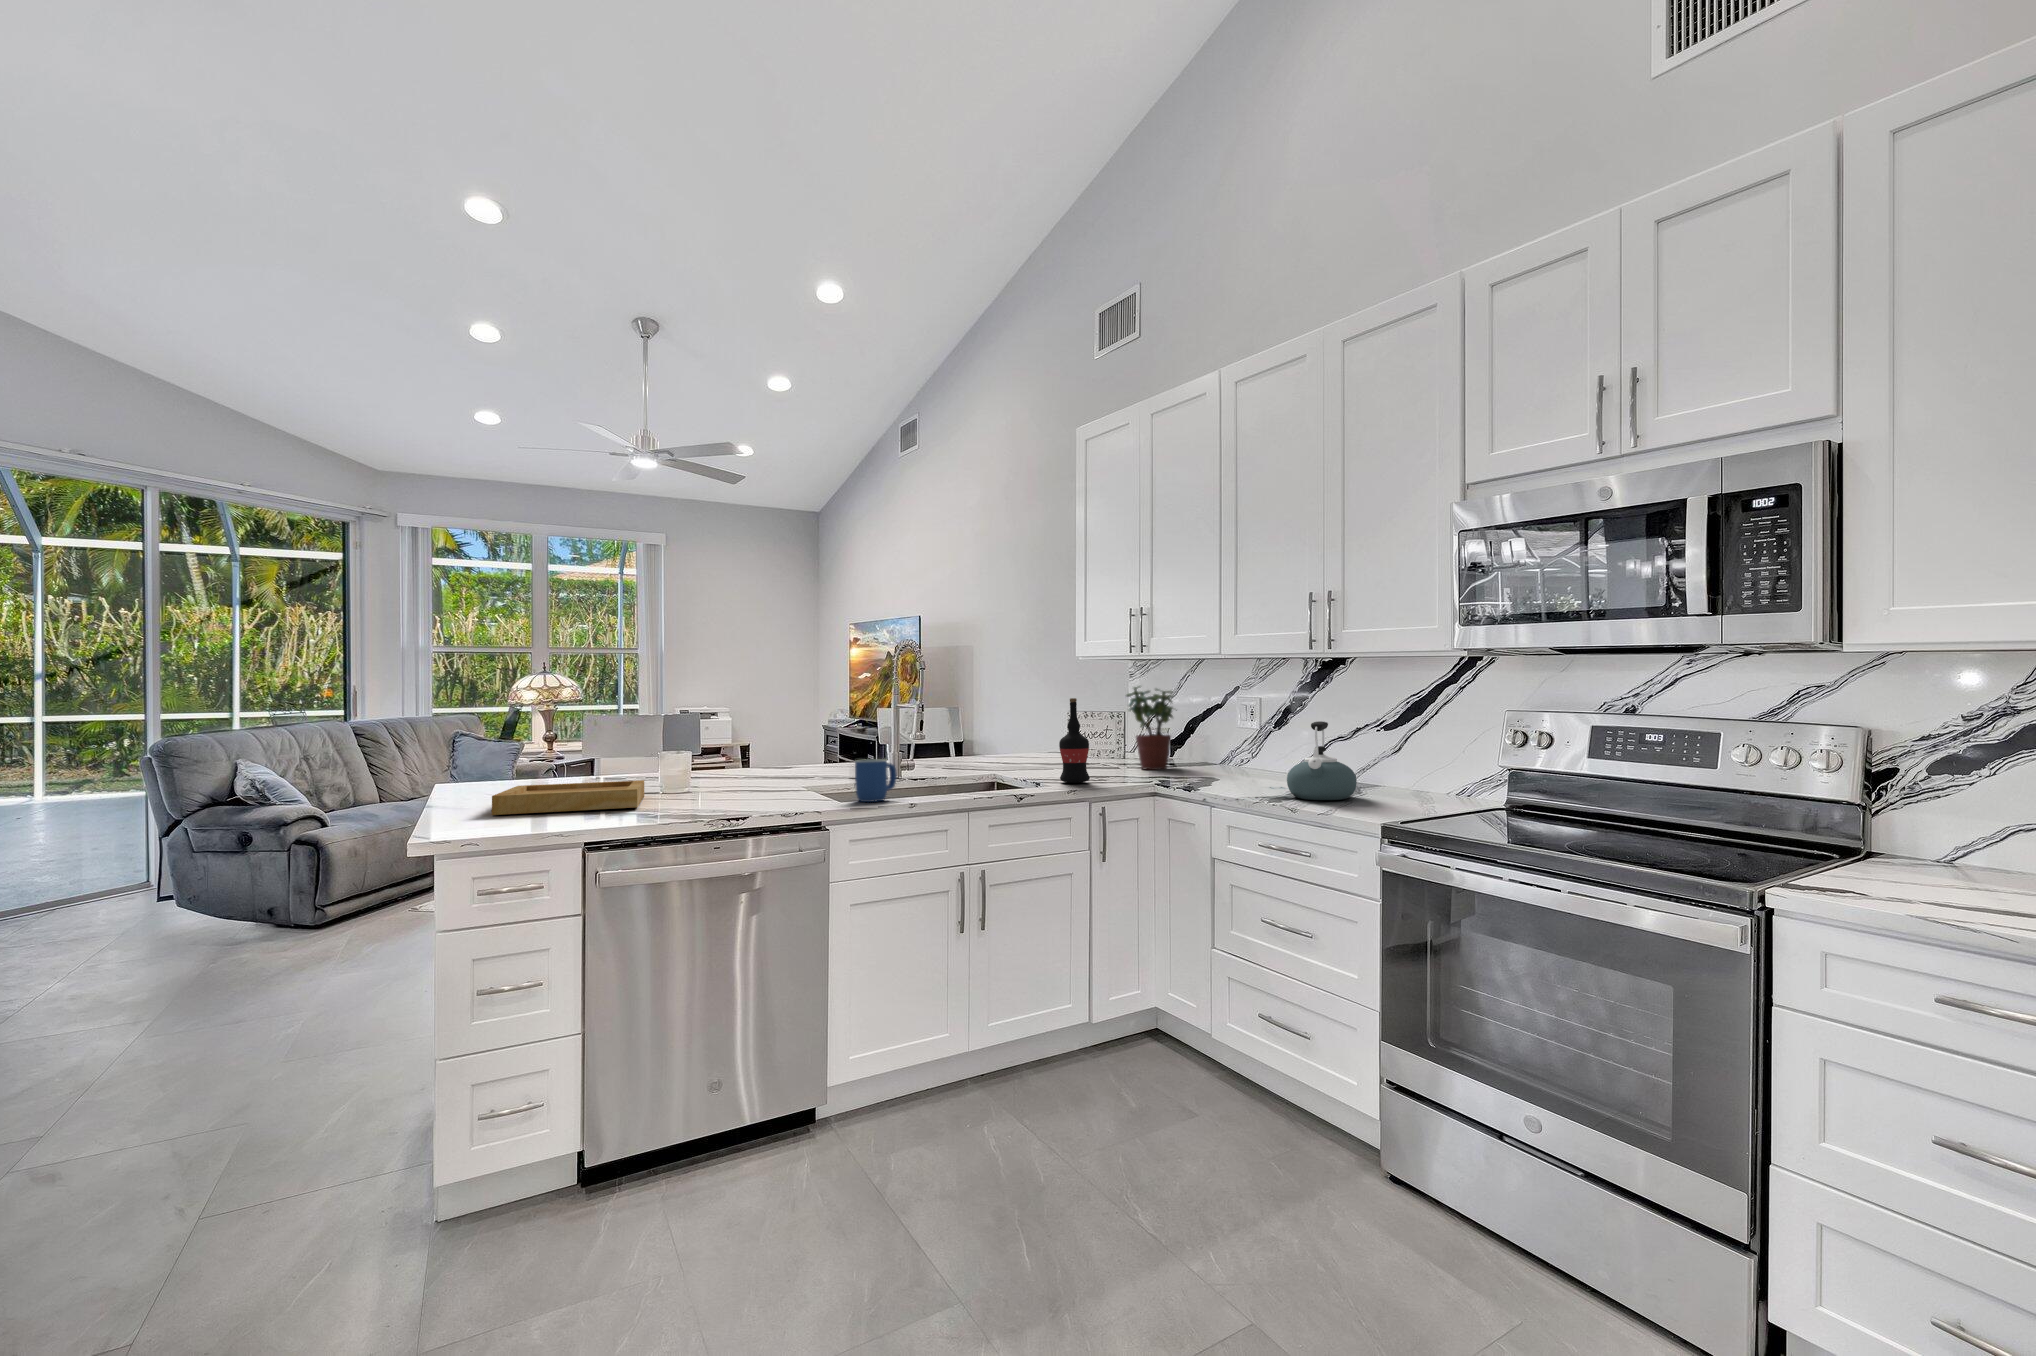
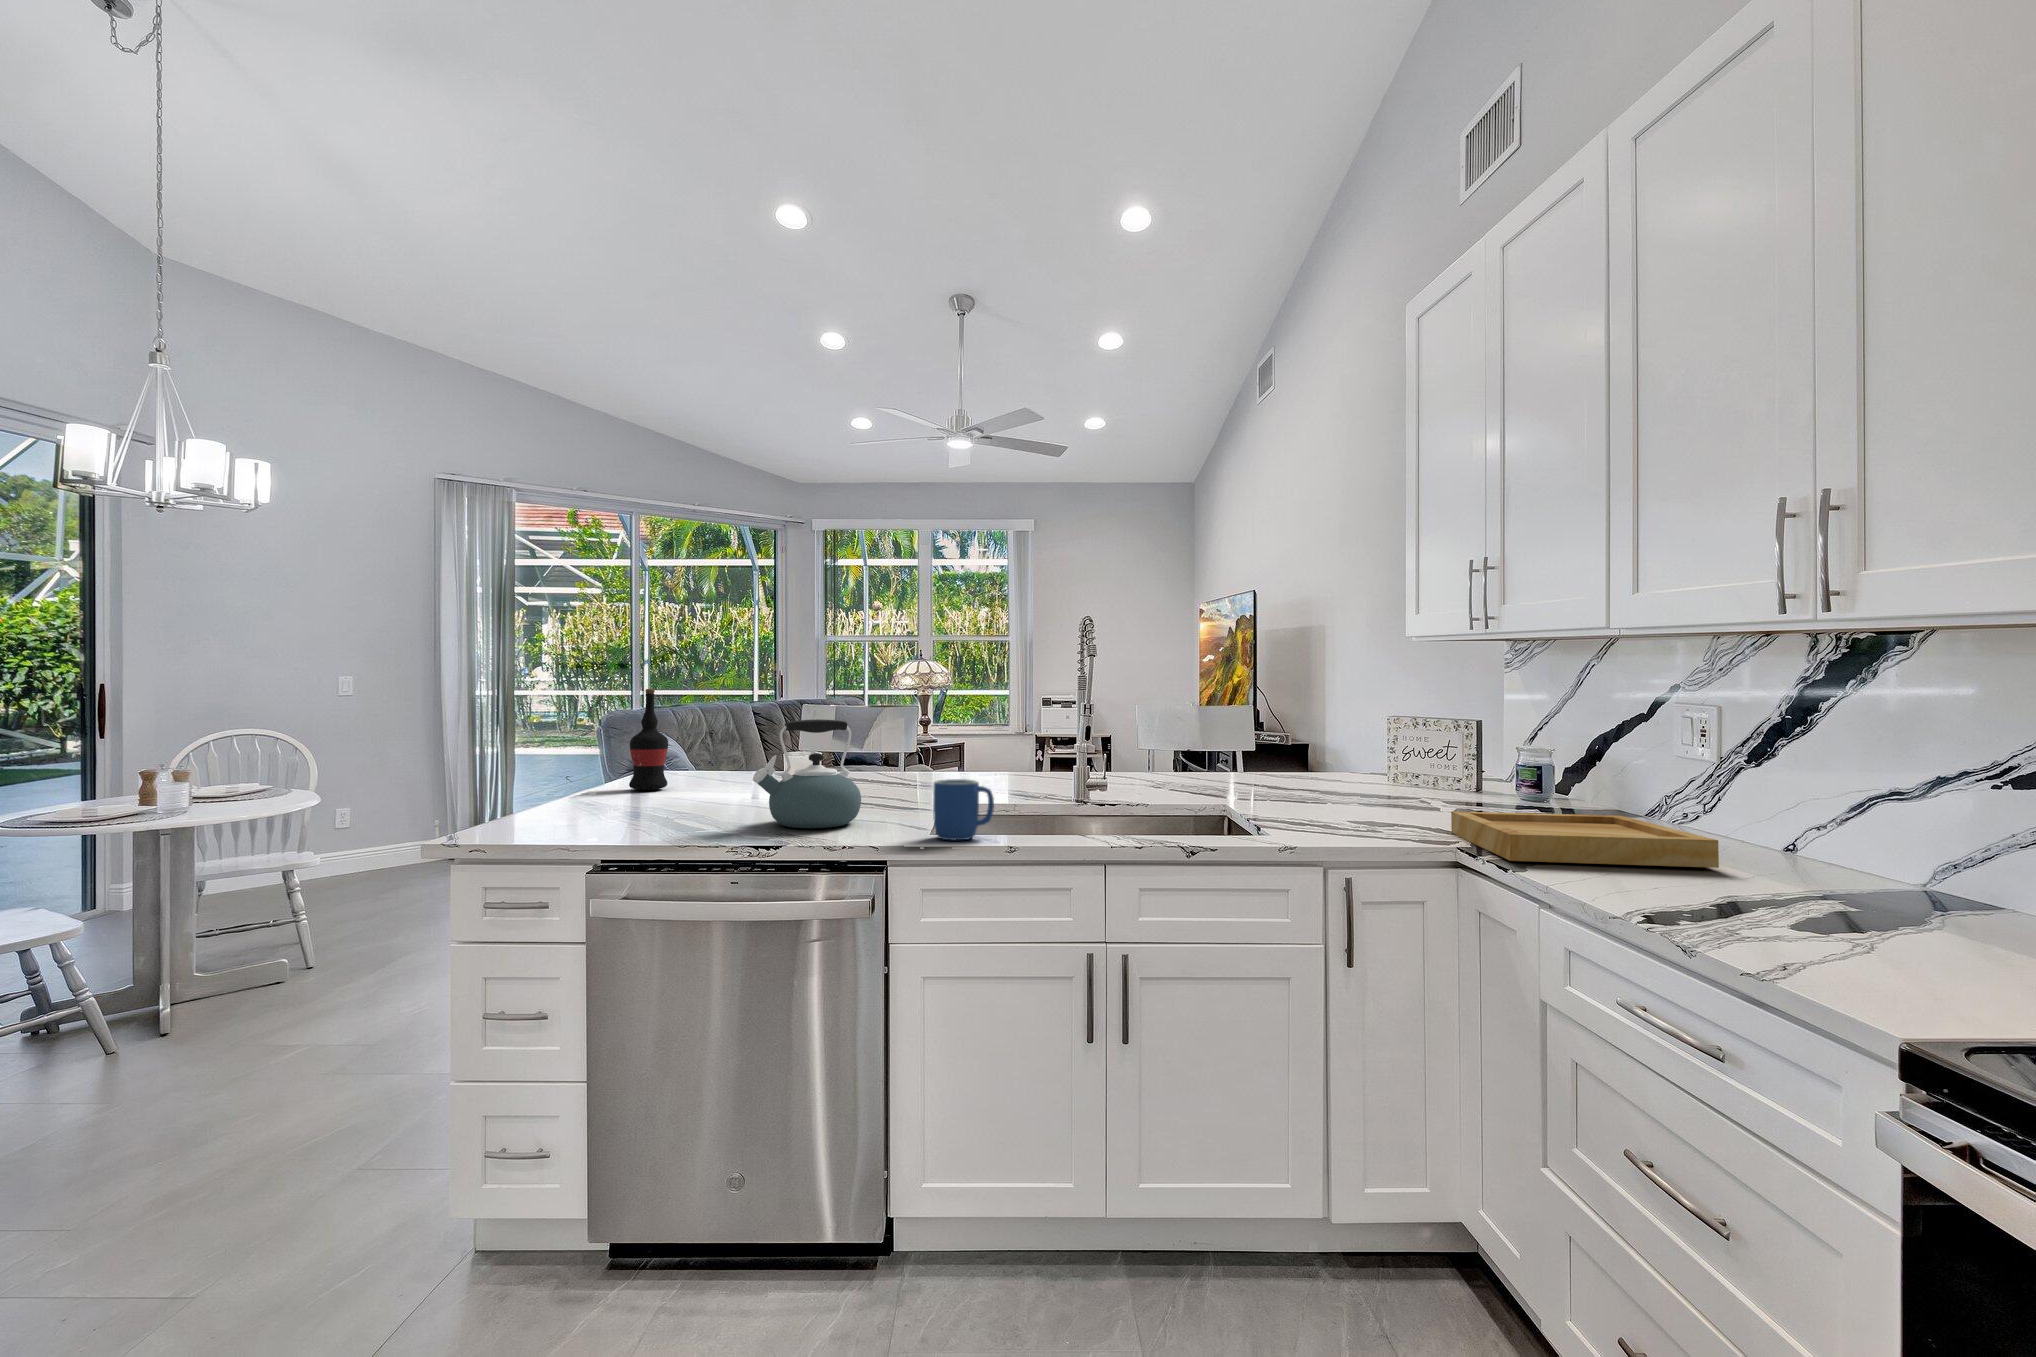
potted plant: present [1126,686,1173,770] -> none [1457,679,1552,818]
wine bottle: present [1059,698,1090,783] -> present [629,689,668,790]
kettle: present [1287,721,1357,800] -> present [753,719,861,828]
tray: present [492,780,644,815] -> present [1451,811,1719,868]

